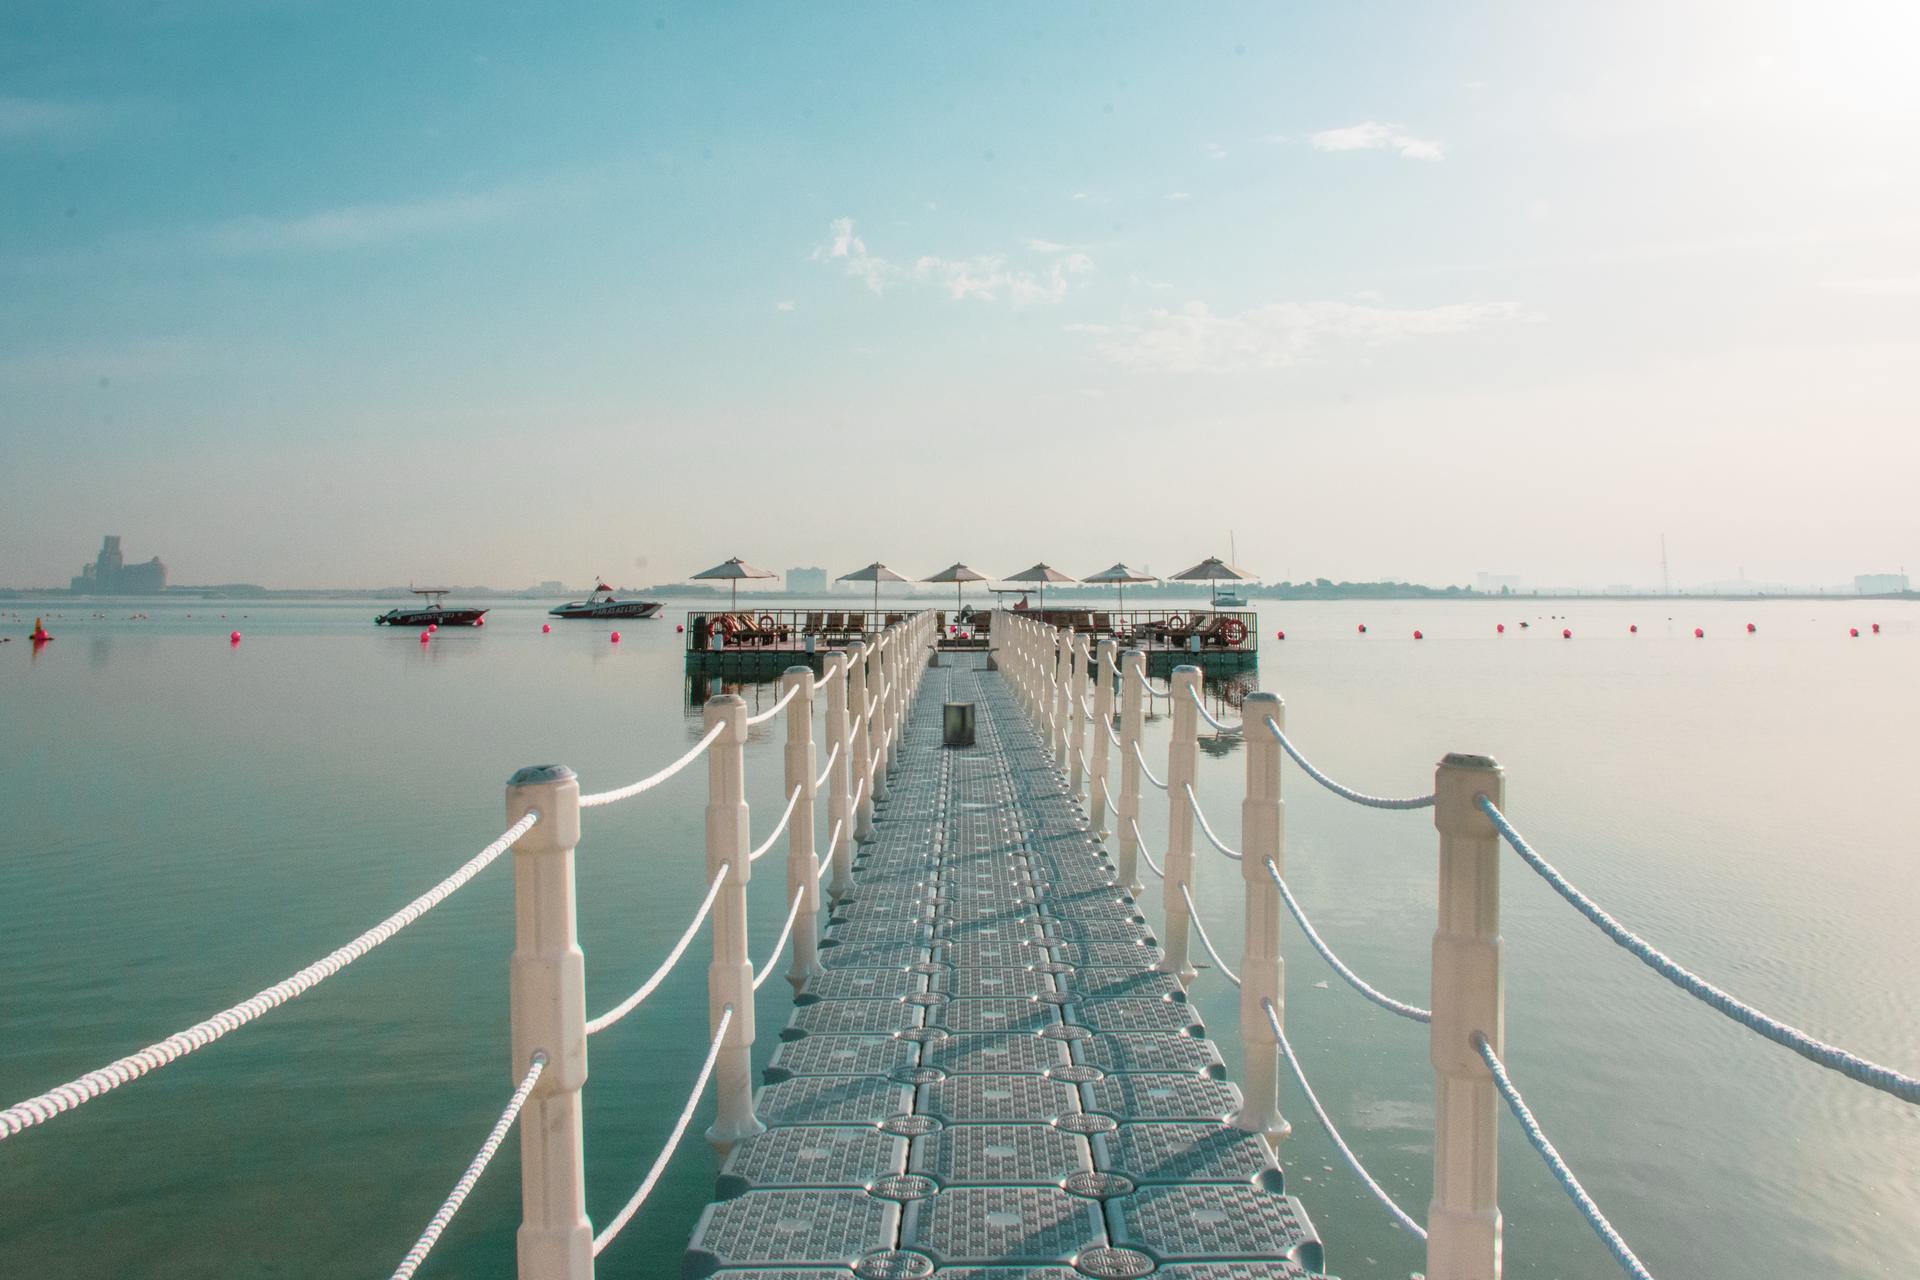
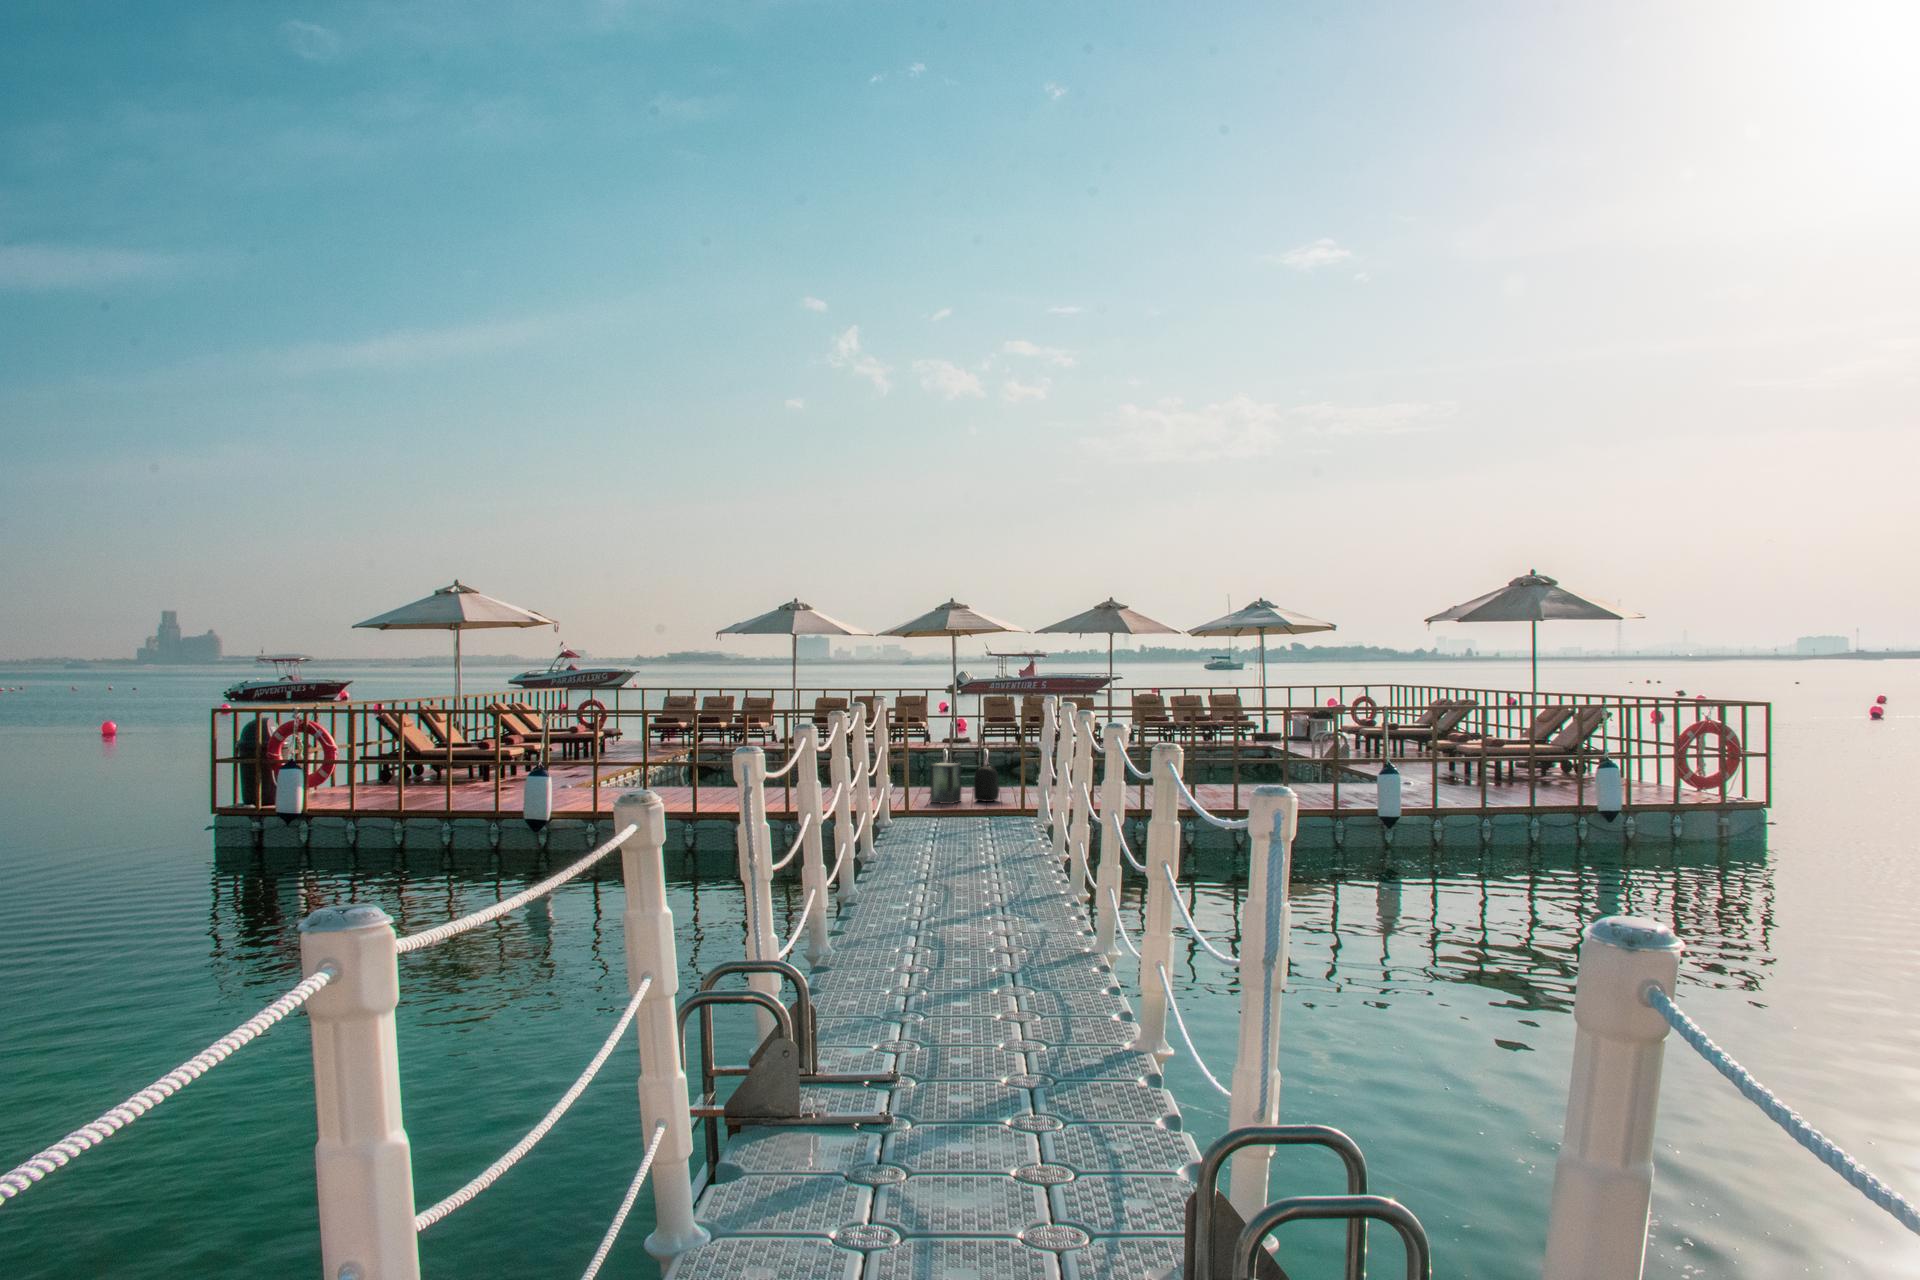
backpack: none [989,704,1016,743] -> present [974,765,999,802]

